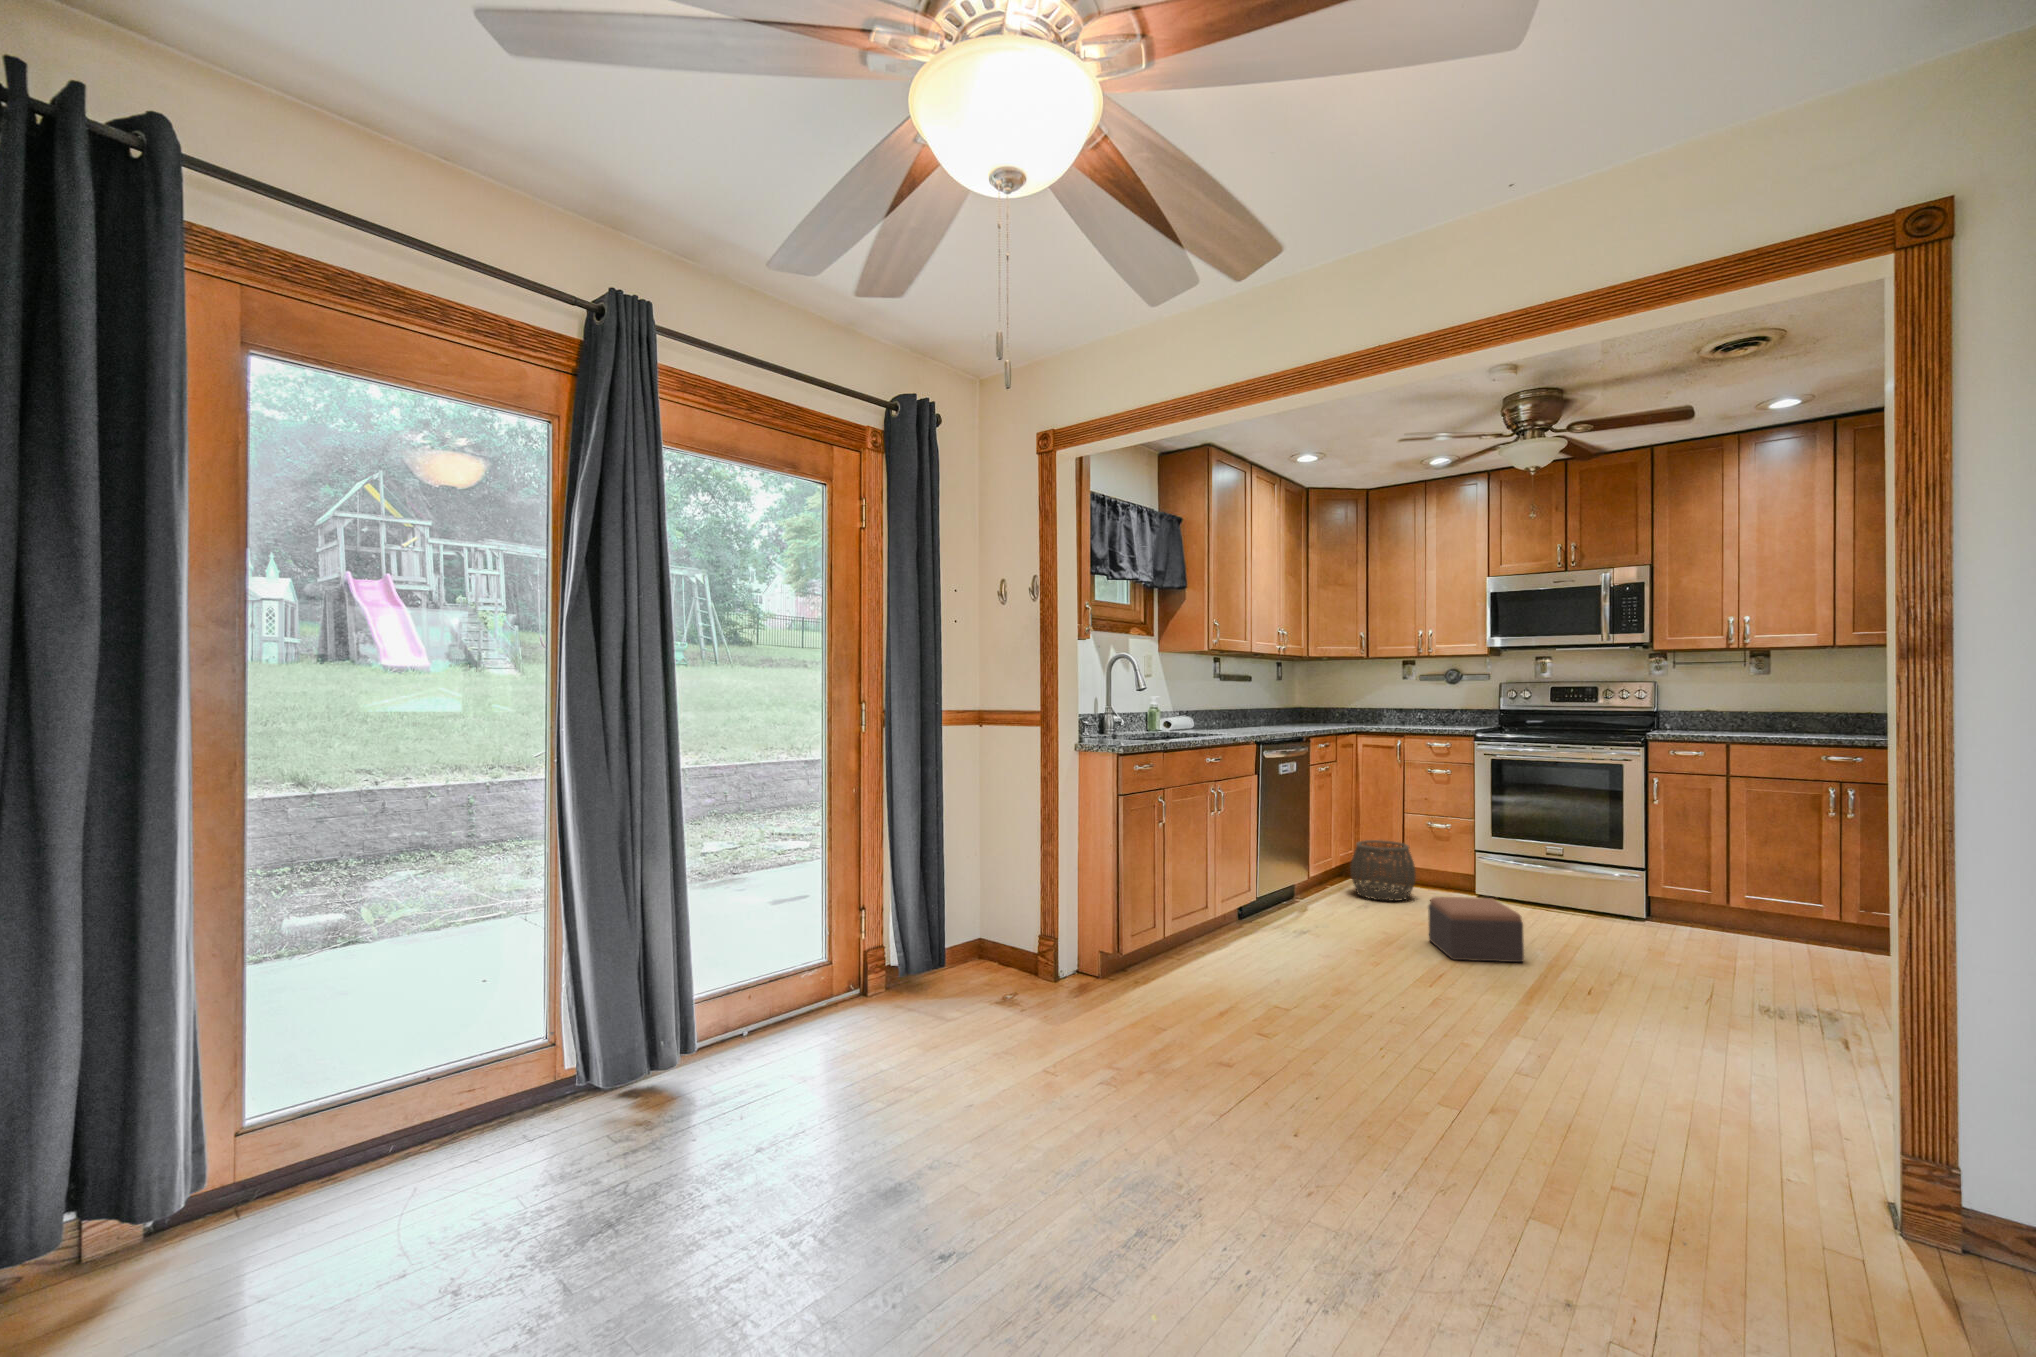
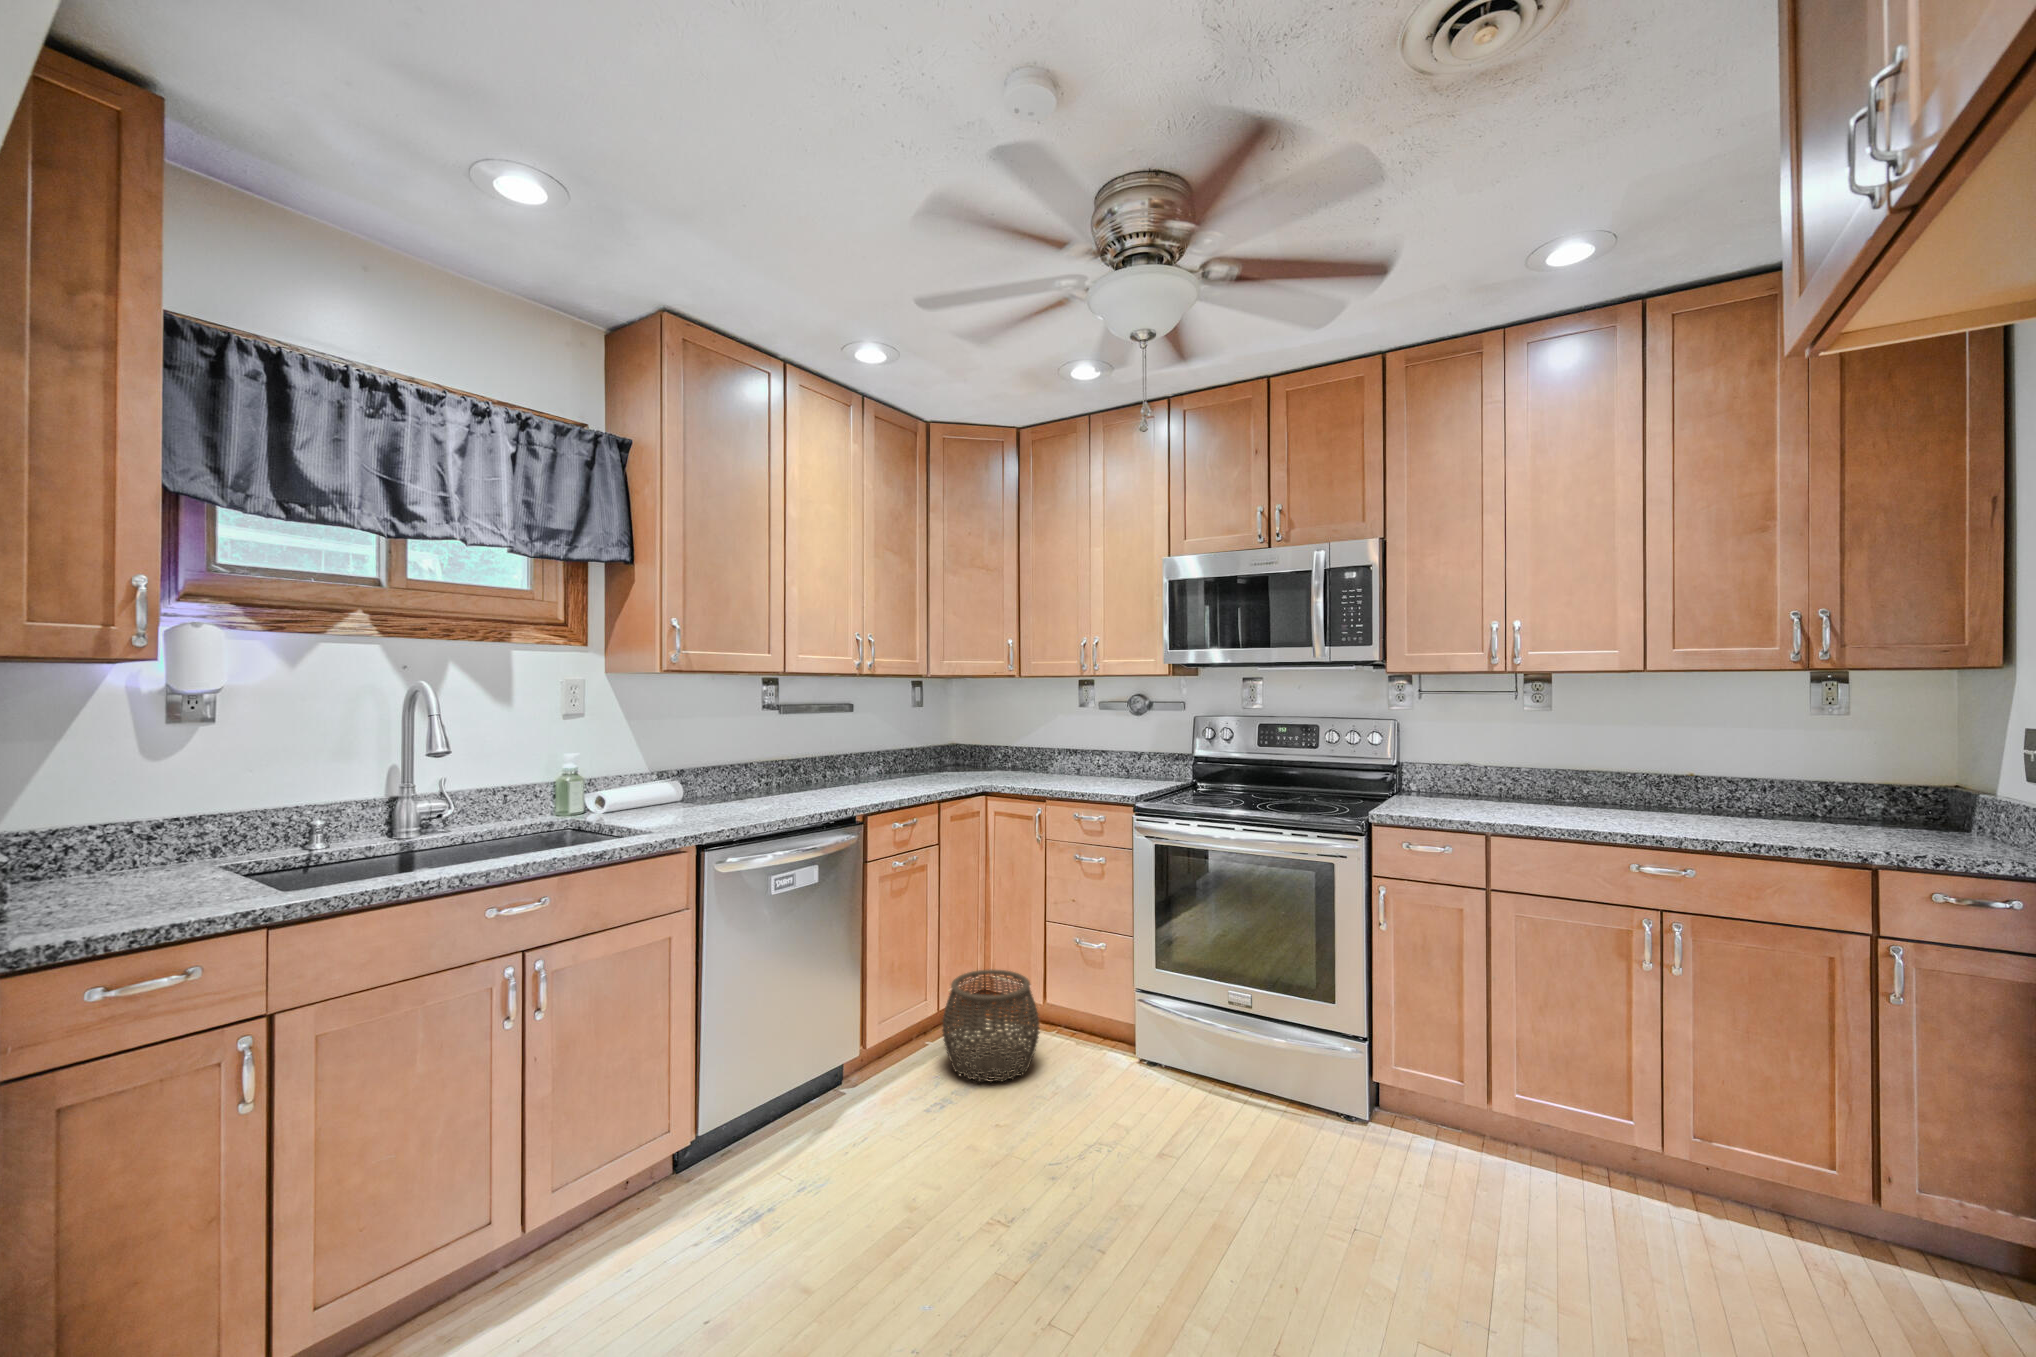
footstool: present [1428,897,1524,962] -> none [961,1151,1101,1325]

